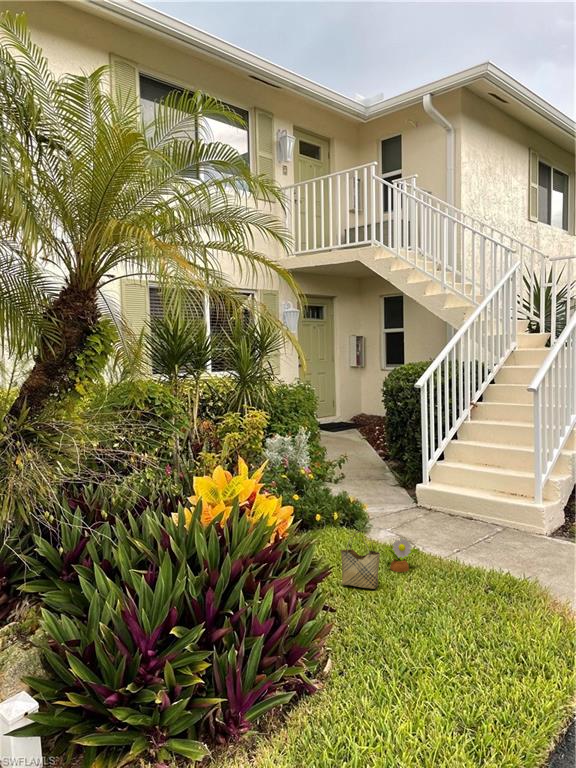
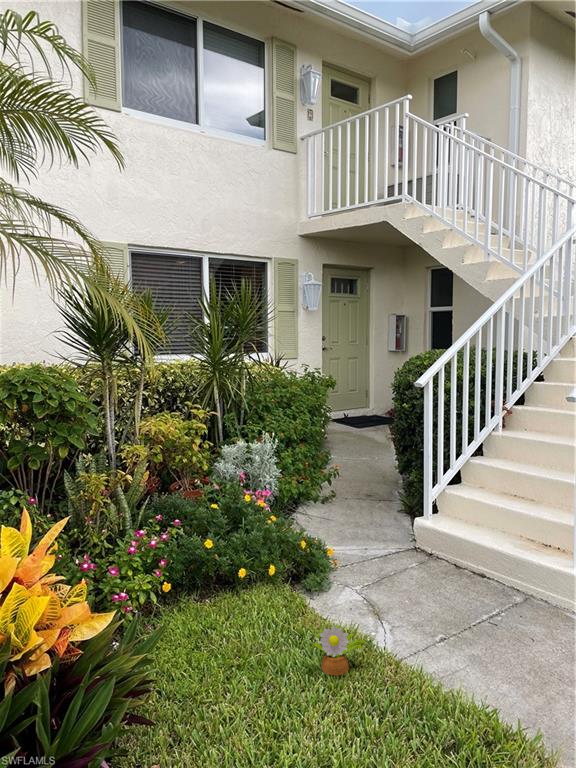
woven basket: present [341,530,380,589] -> none [231,614,287,710]

